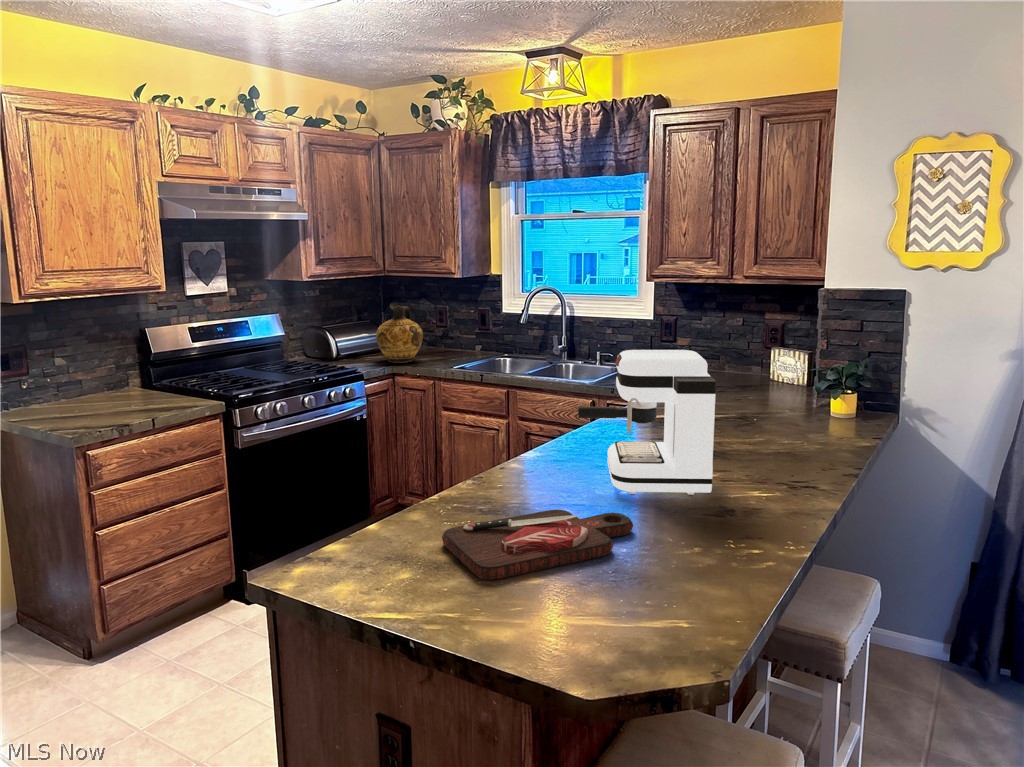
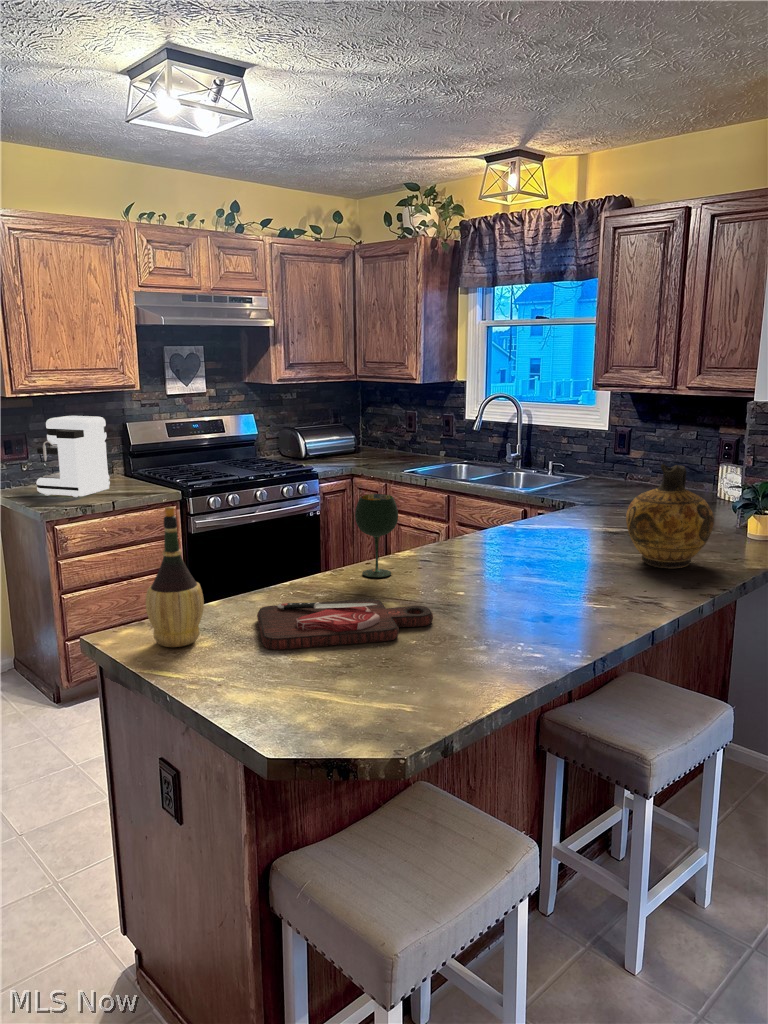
ceramic jug: present [376,305,423,363] -> present [626,464,714,568]
coffee maker: present [578,350,716,495] -> present [36,416,110,497]
wine glass: none [501,394,547,484] -> present [355,494,398,578]
wine bottle: none [336,424,403,590] -> present [145,507,204,647]

